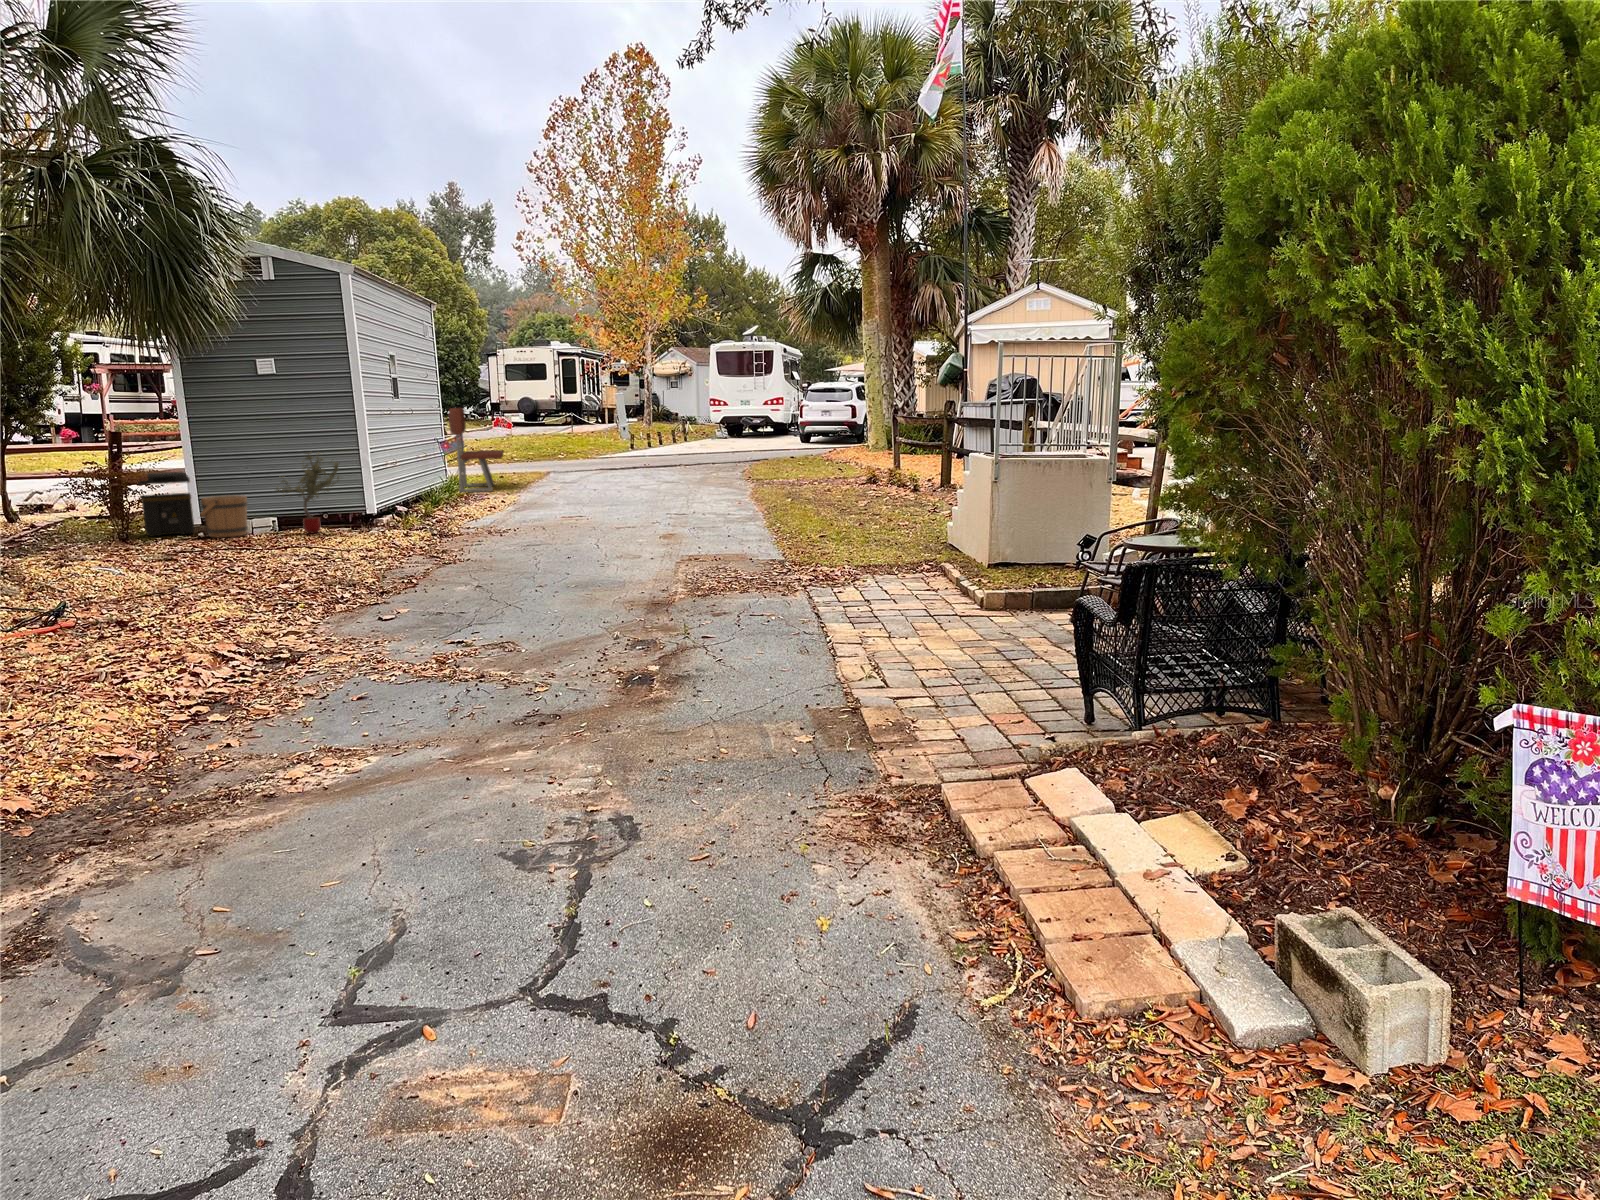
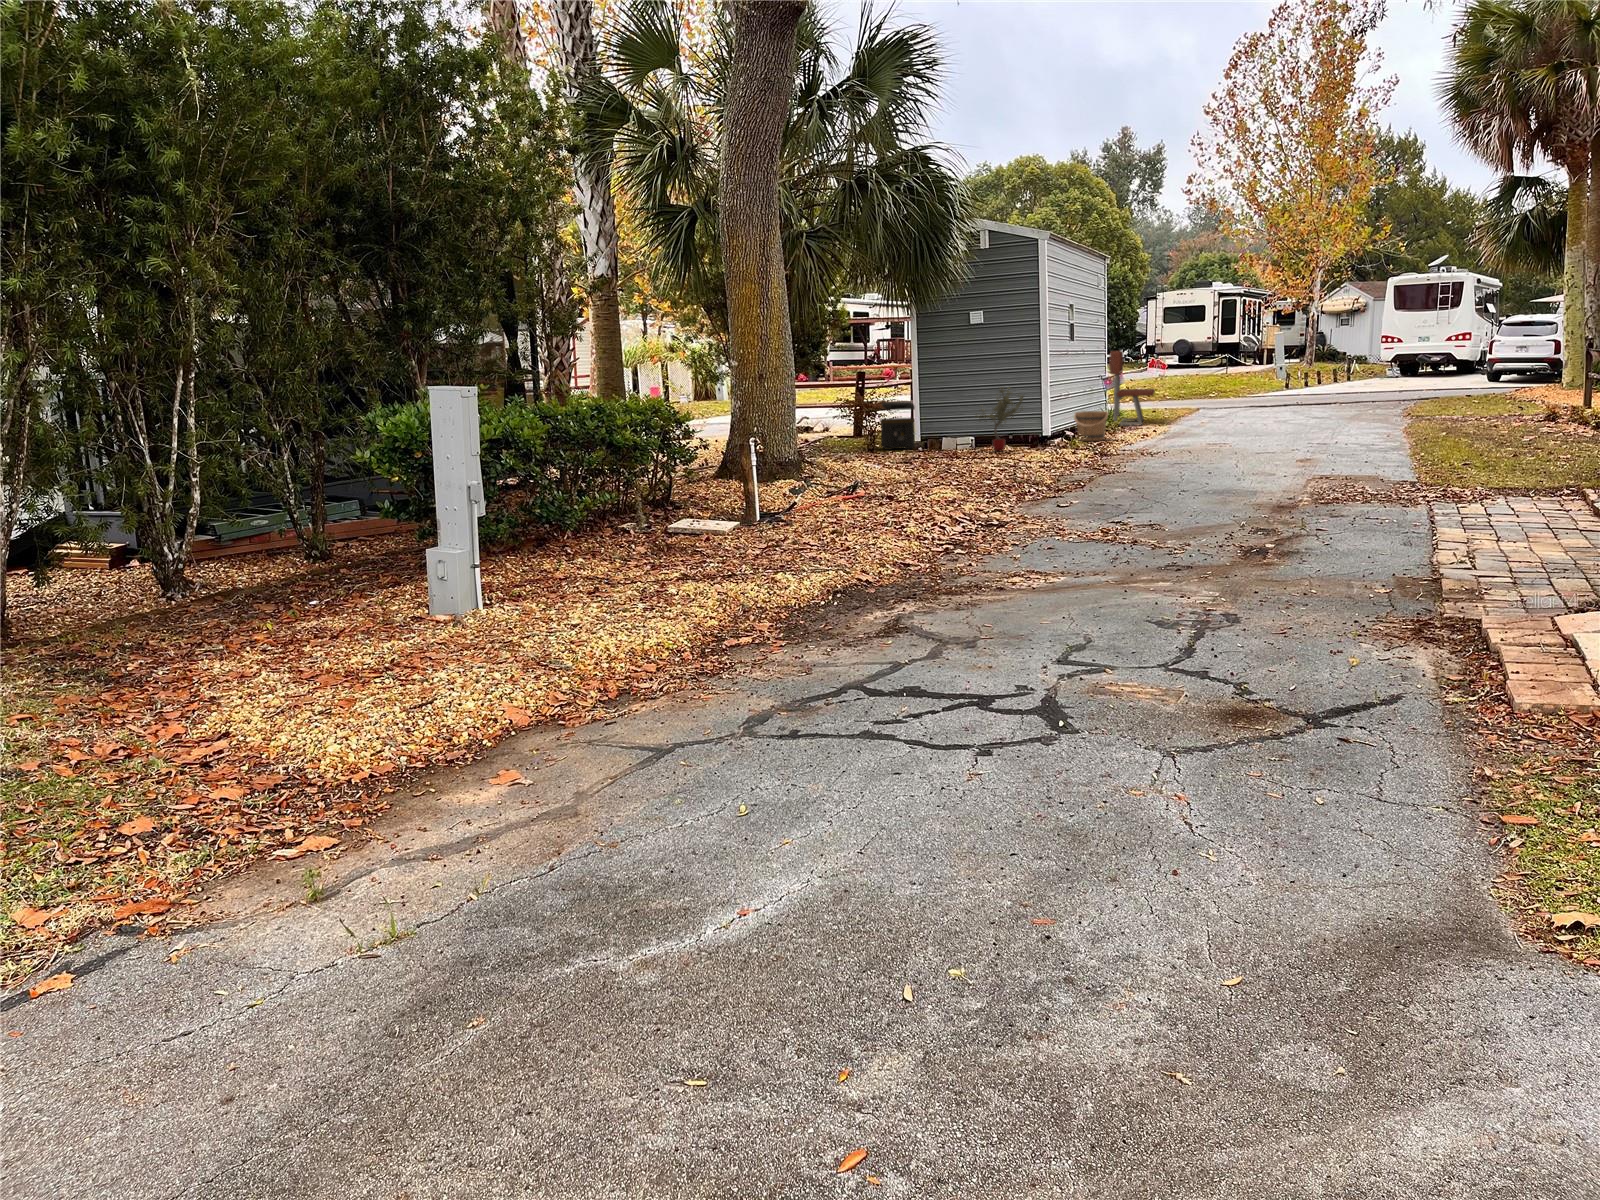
bucket: present [200,495,248,537] -> present [1074,411,1109,441]

